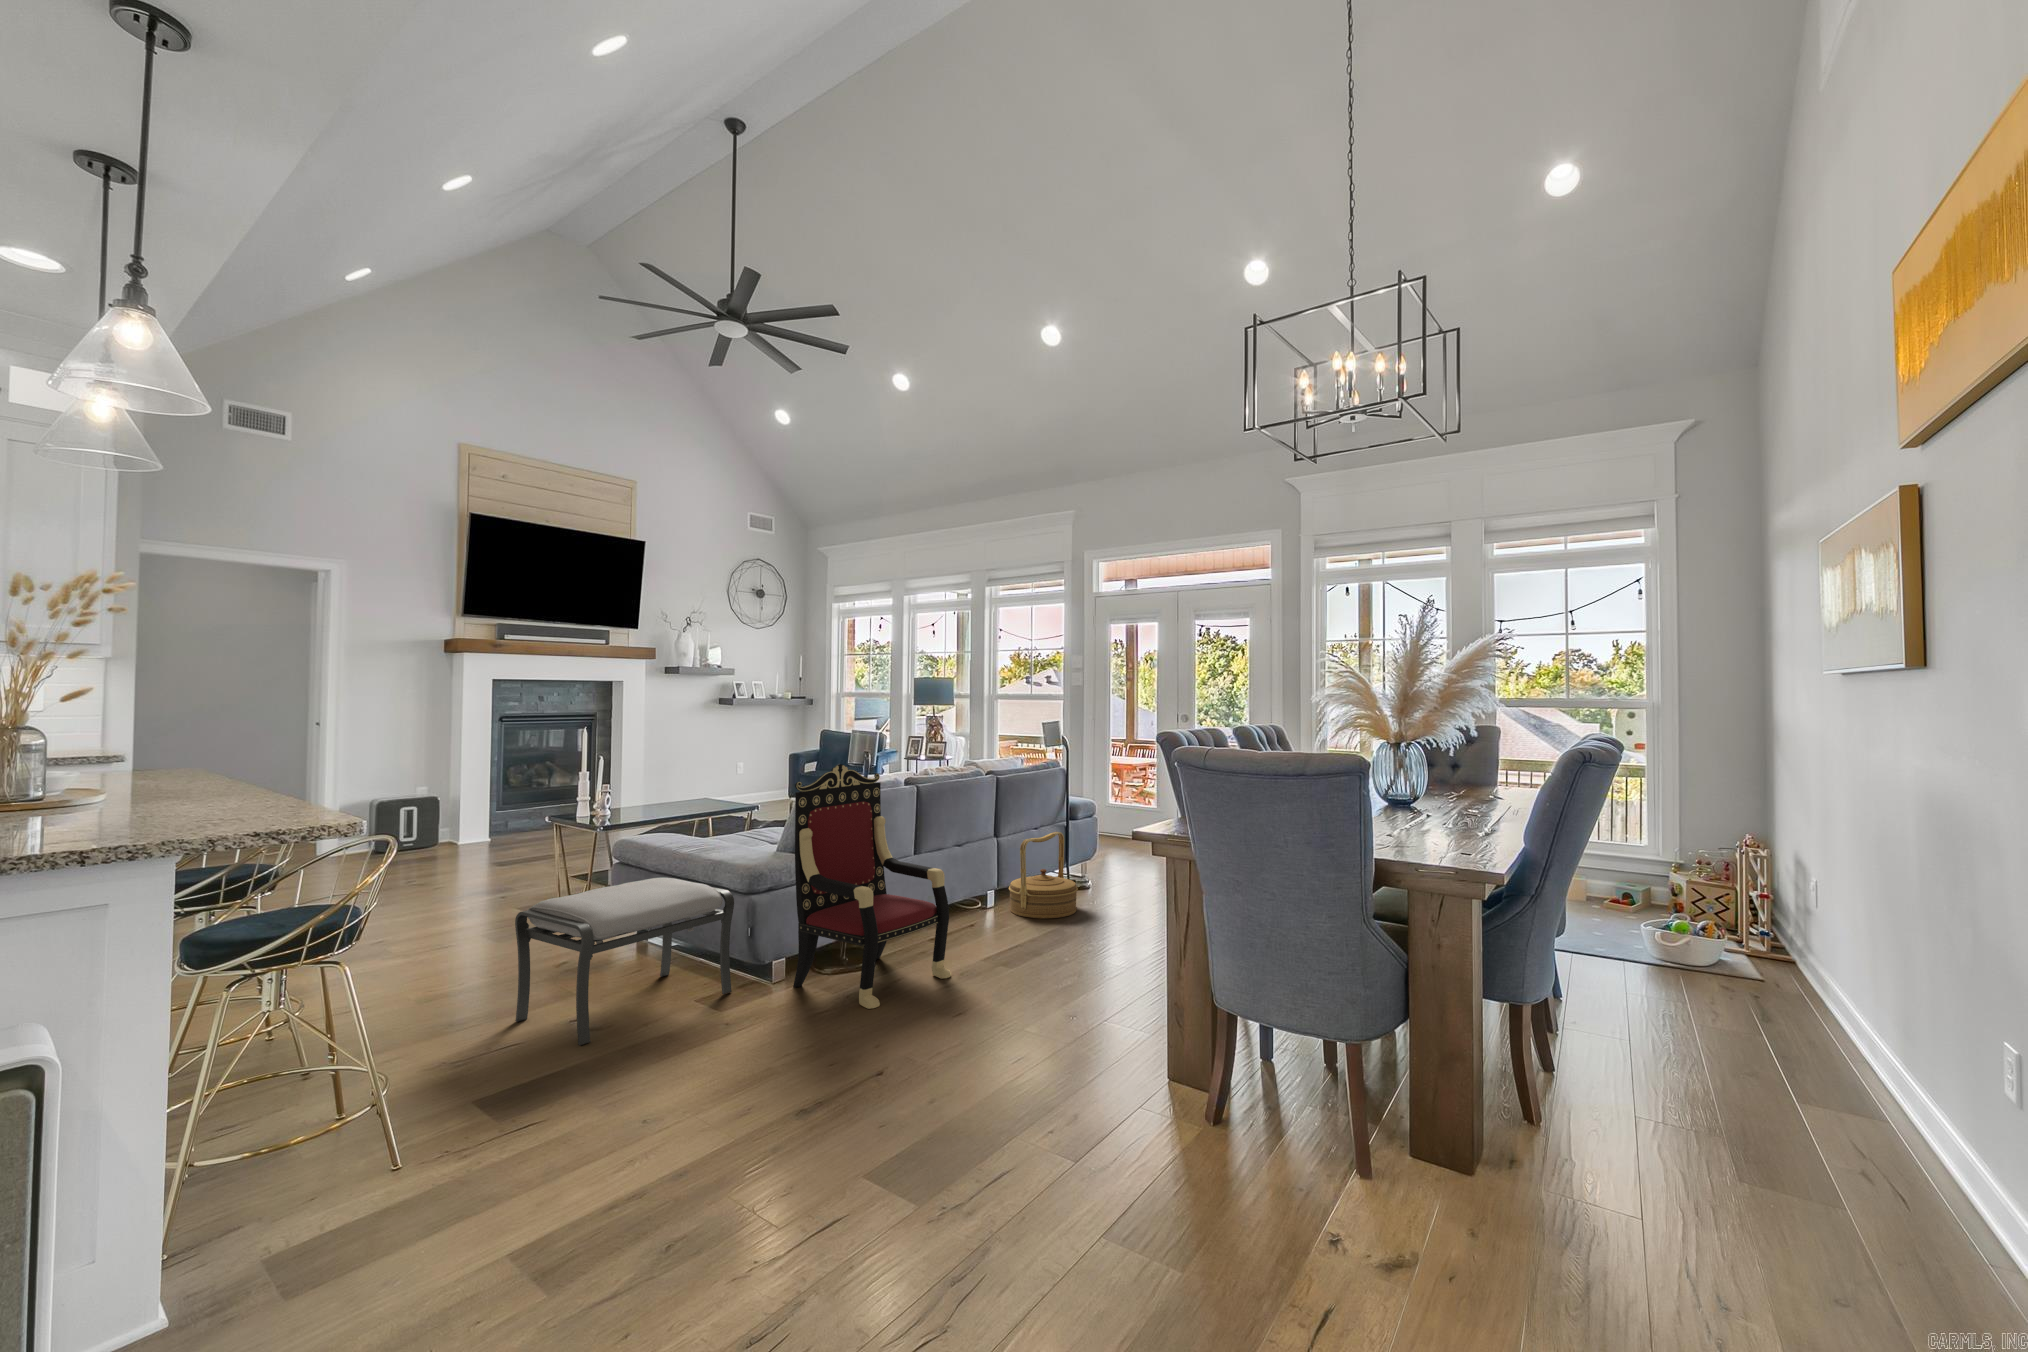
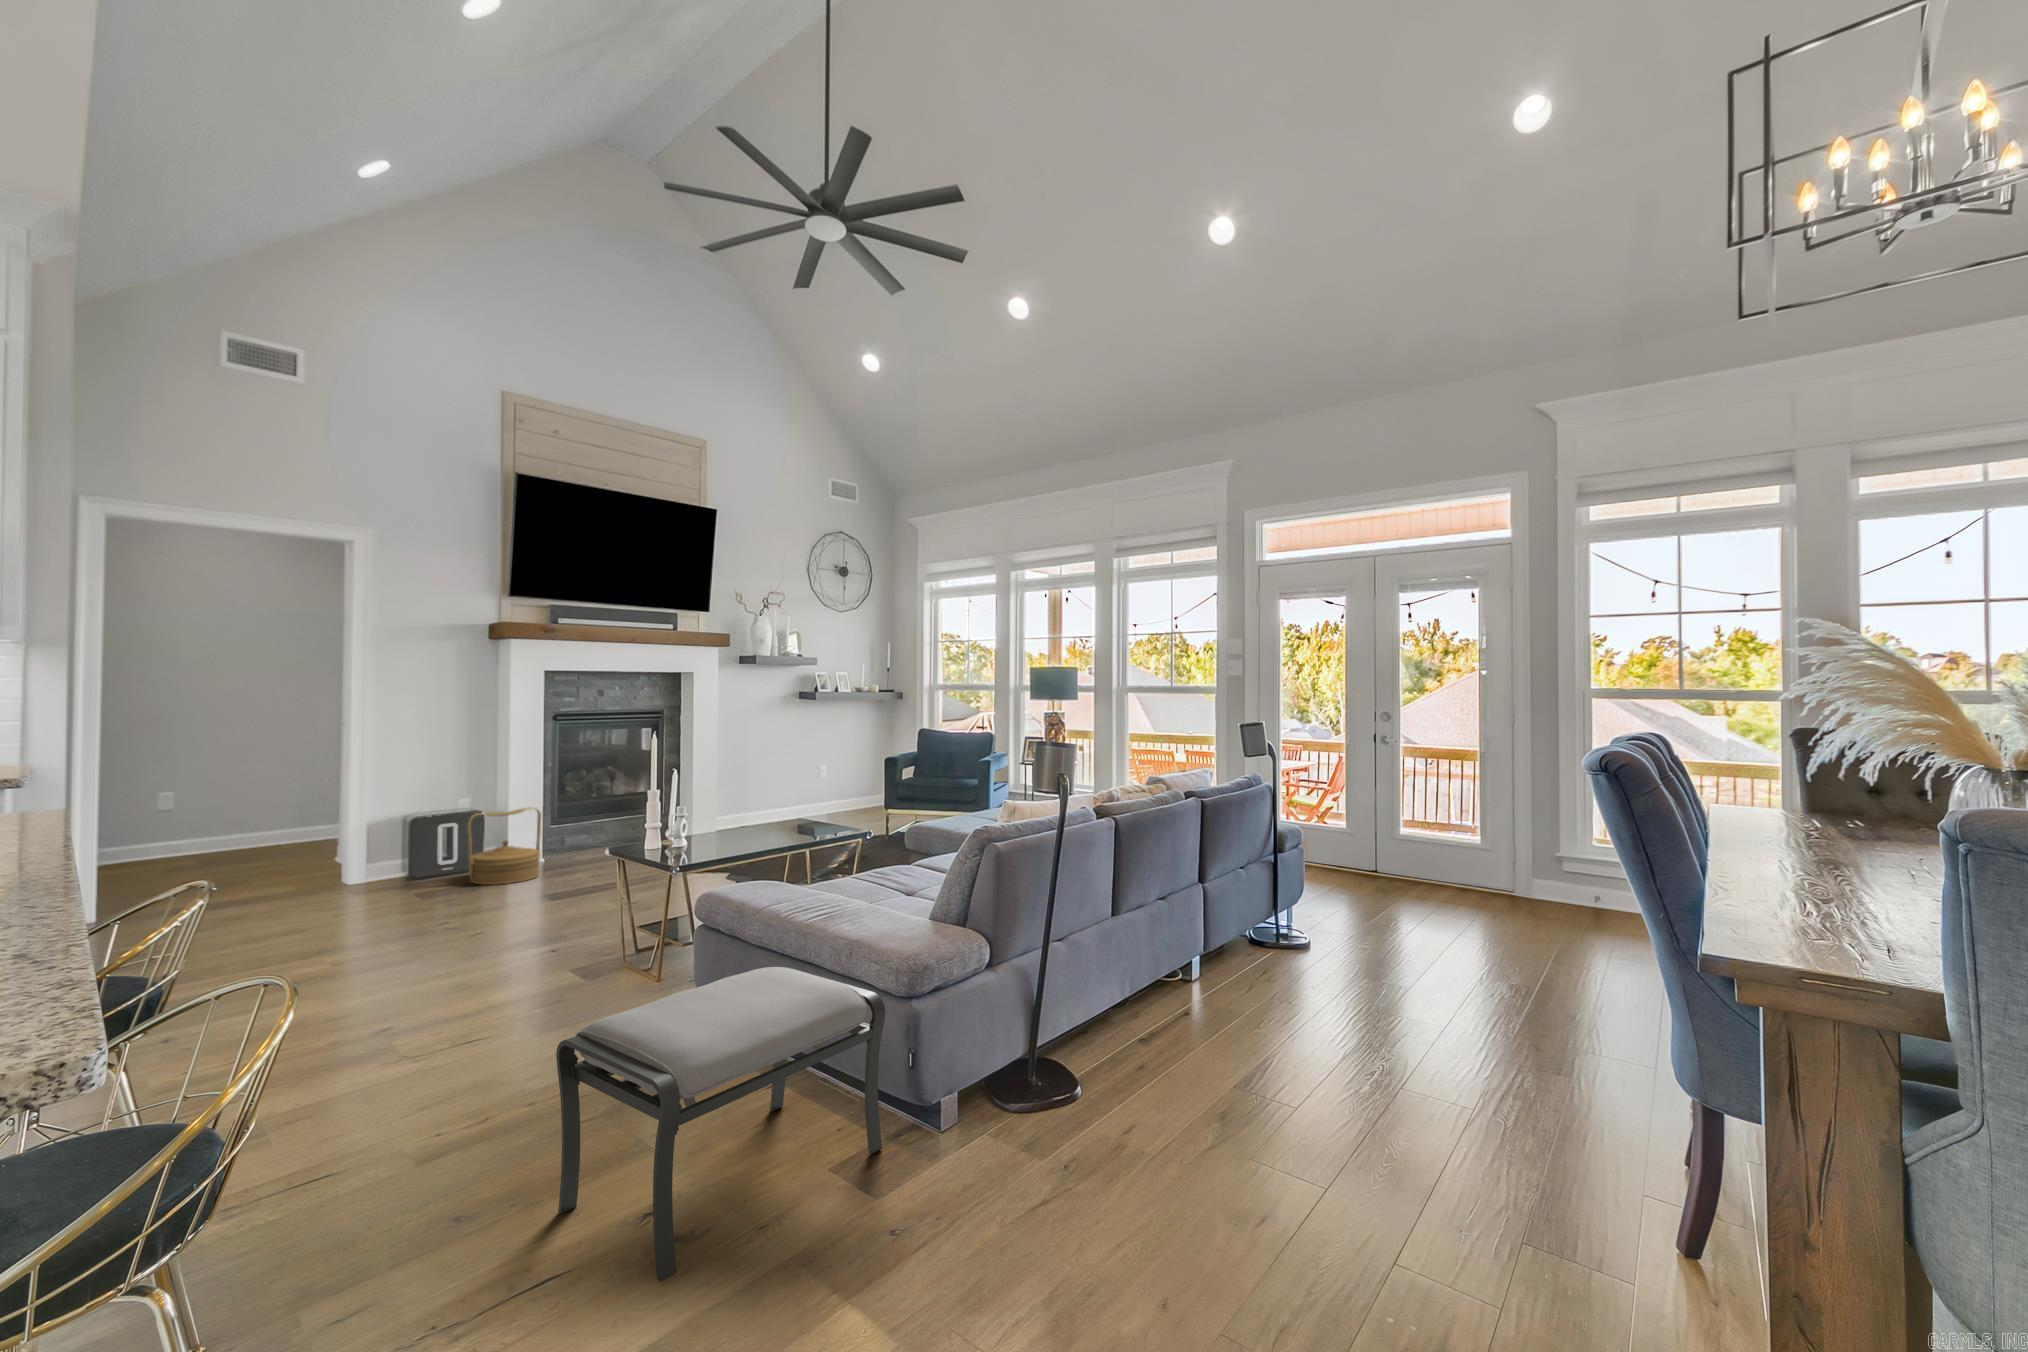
armchair: present [793,764,951,1009] -> none [972,795,1204,1196]
woven basket: present [1008,832,1078,919] -> present [467,808,541,885]

